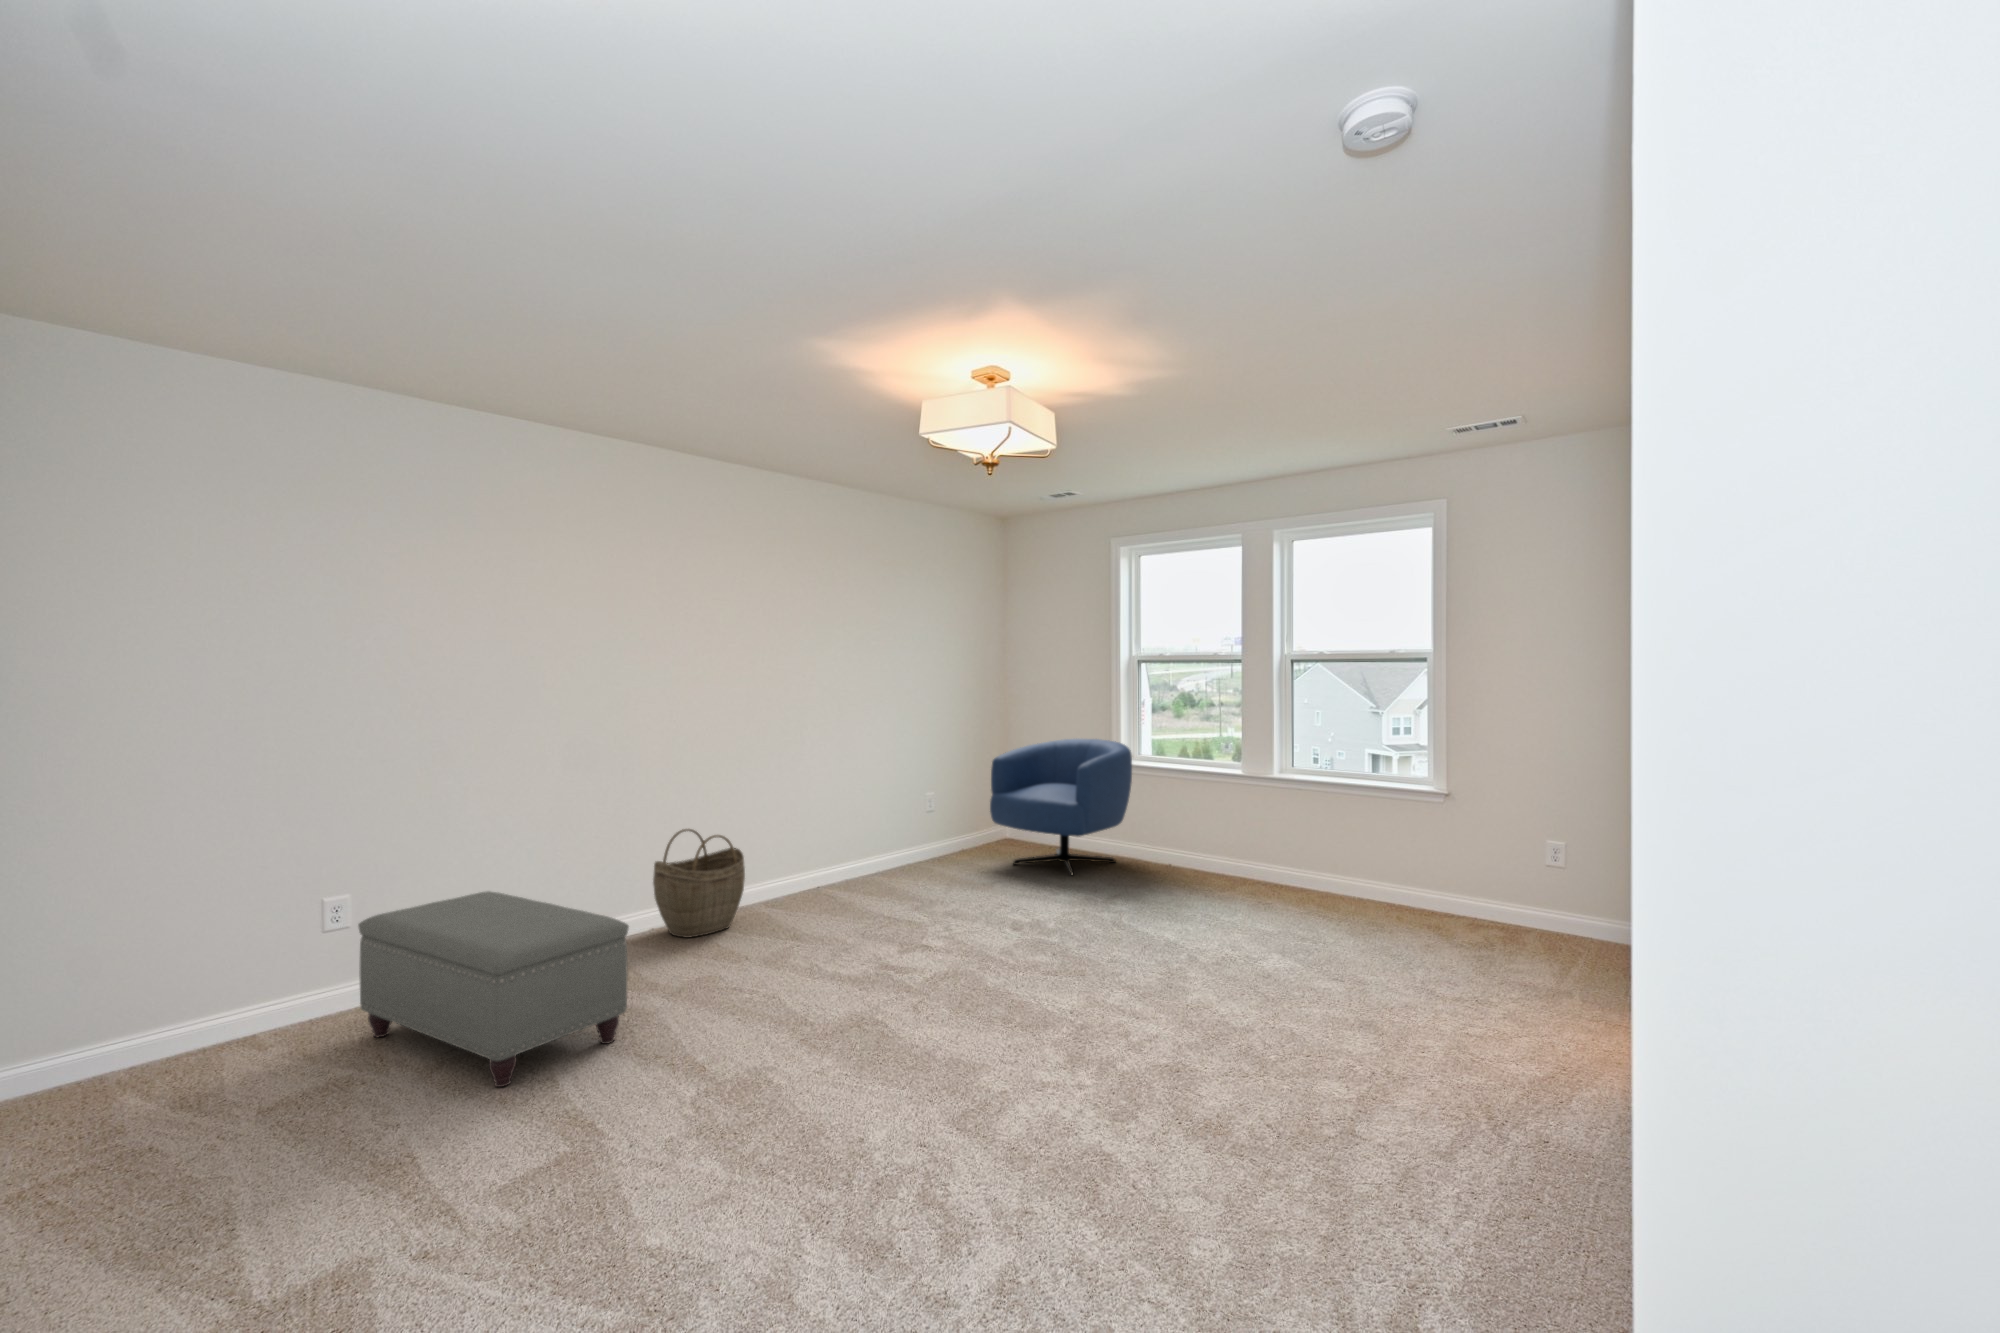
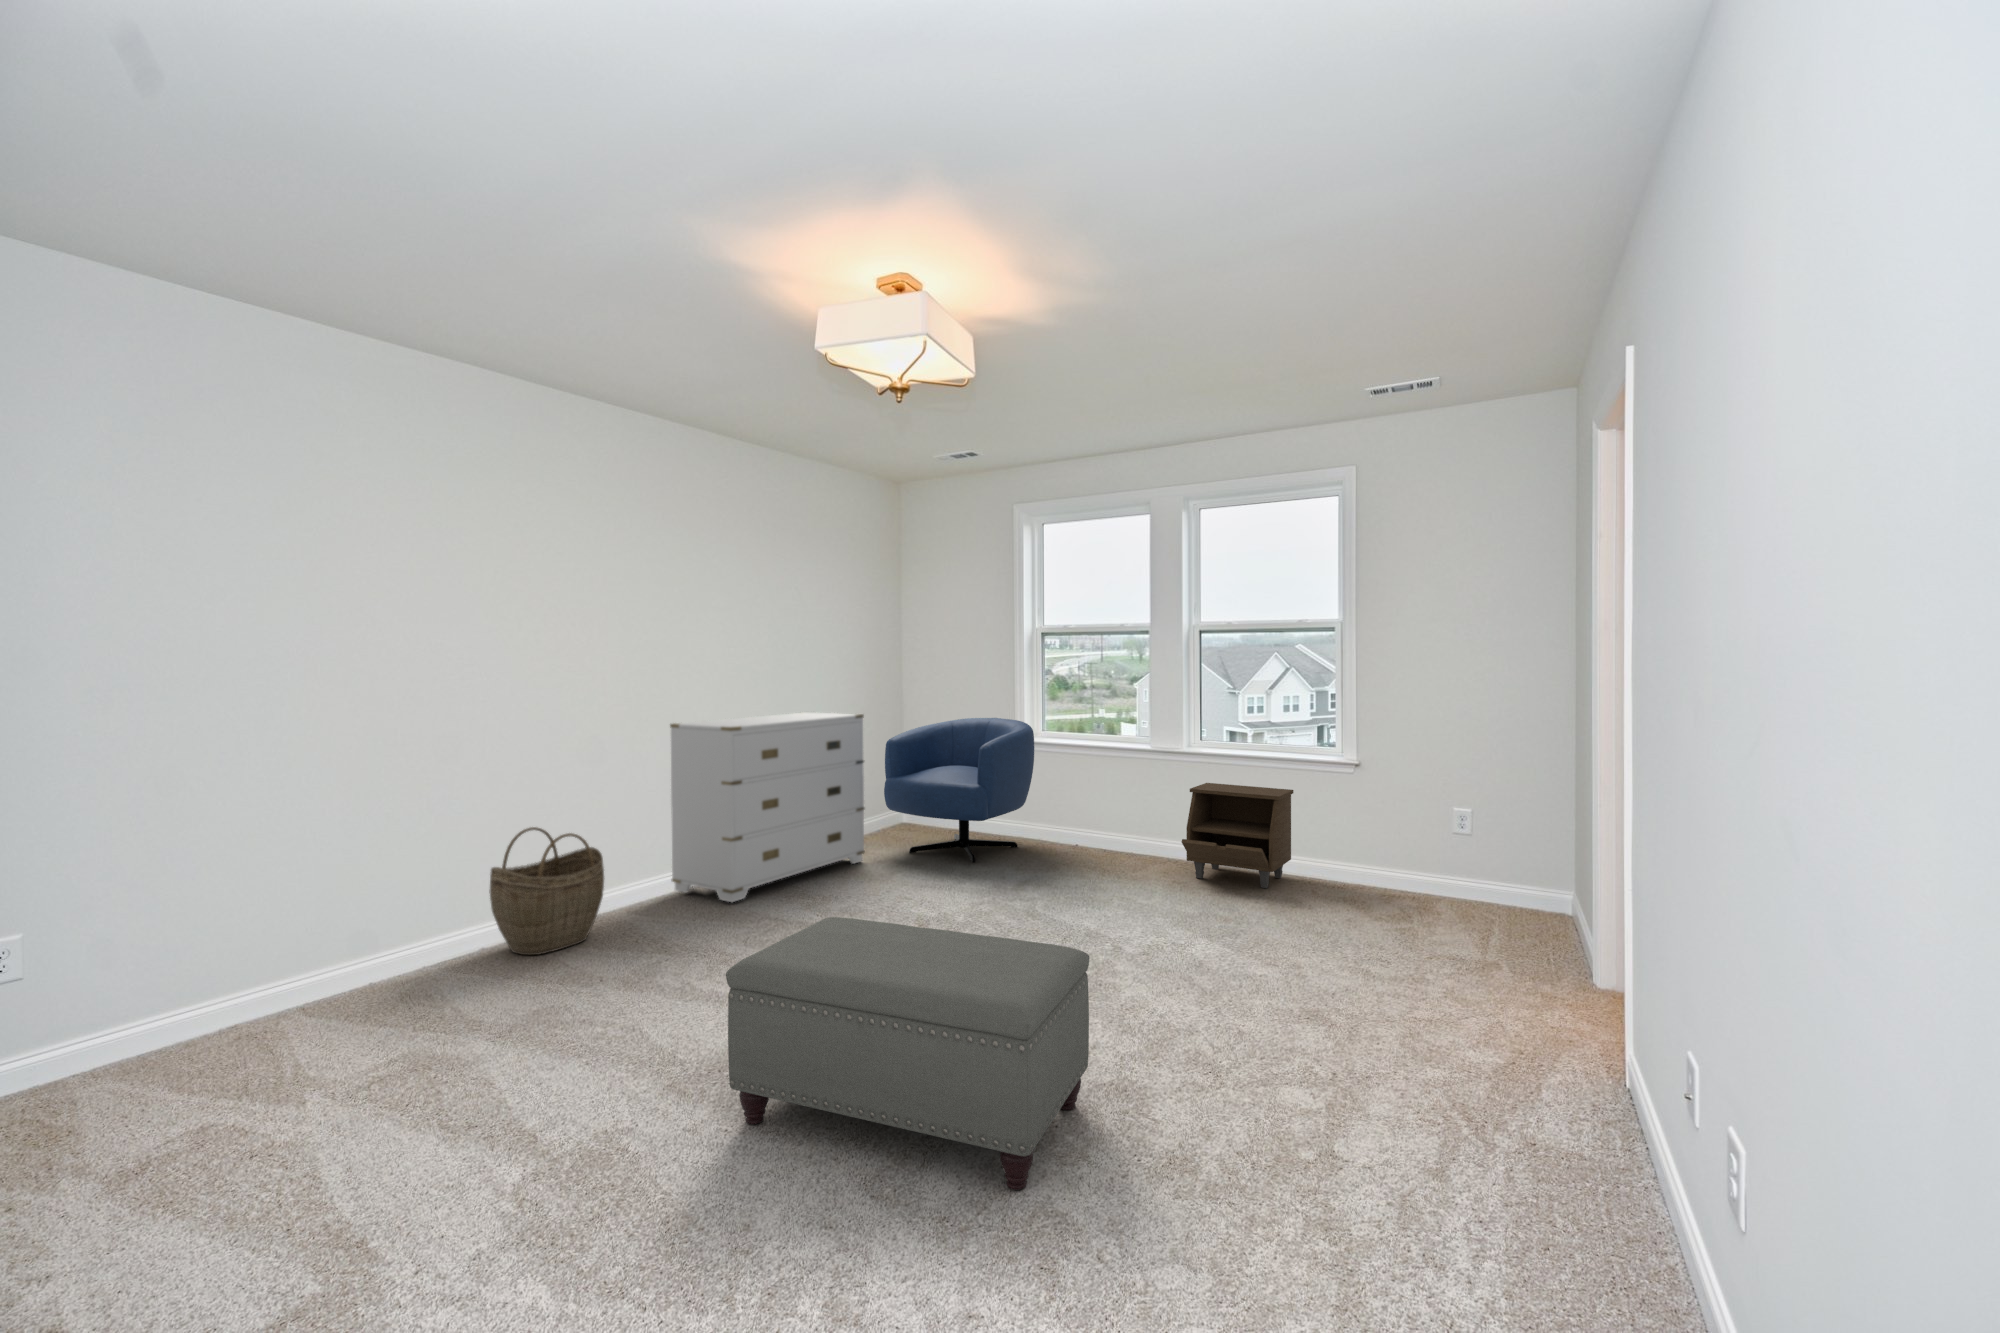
dresser: none [800,731,971,902] -> present [670,712,865,902]
nightstand: none [1269,806,1383,910] -> present [1182,783,1293,888]
ottoman: present [358,891,629,1087] -> present [726,917,1089,1190]

